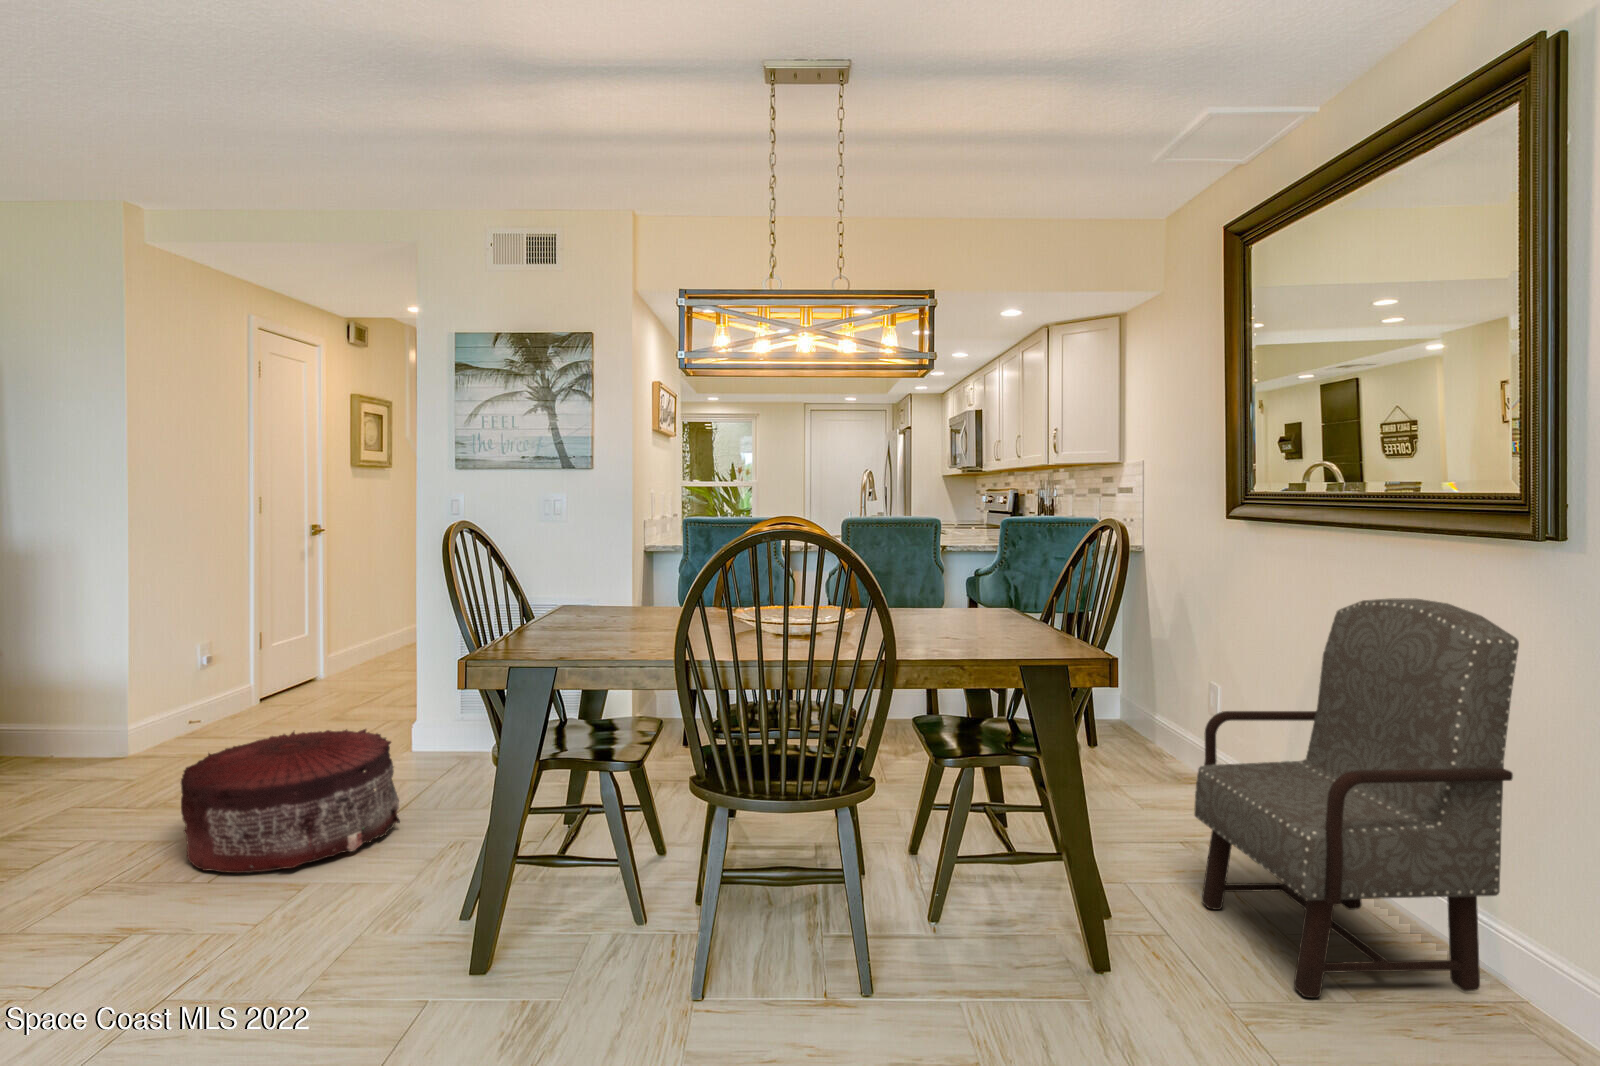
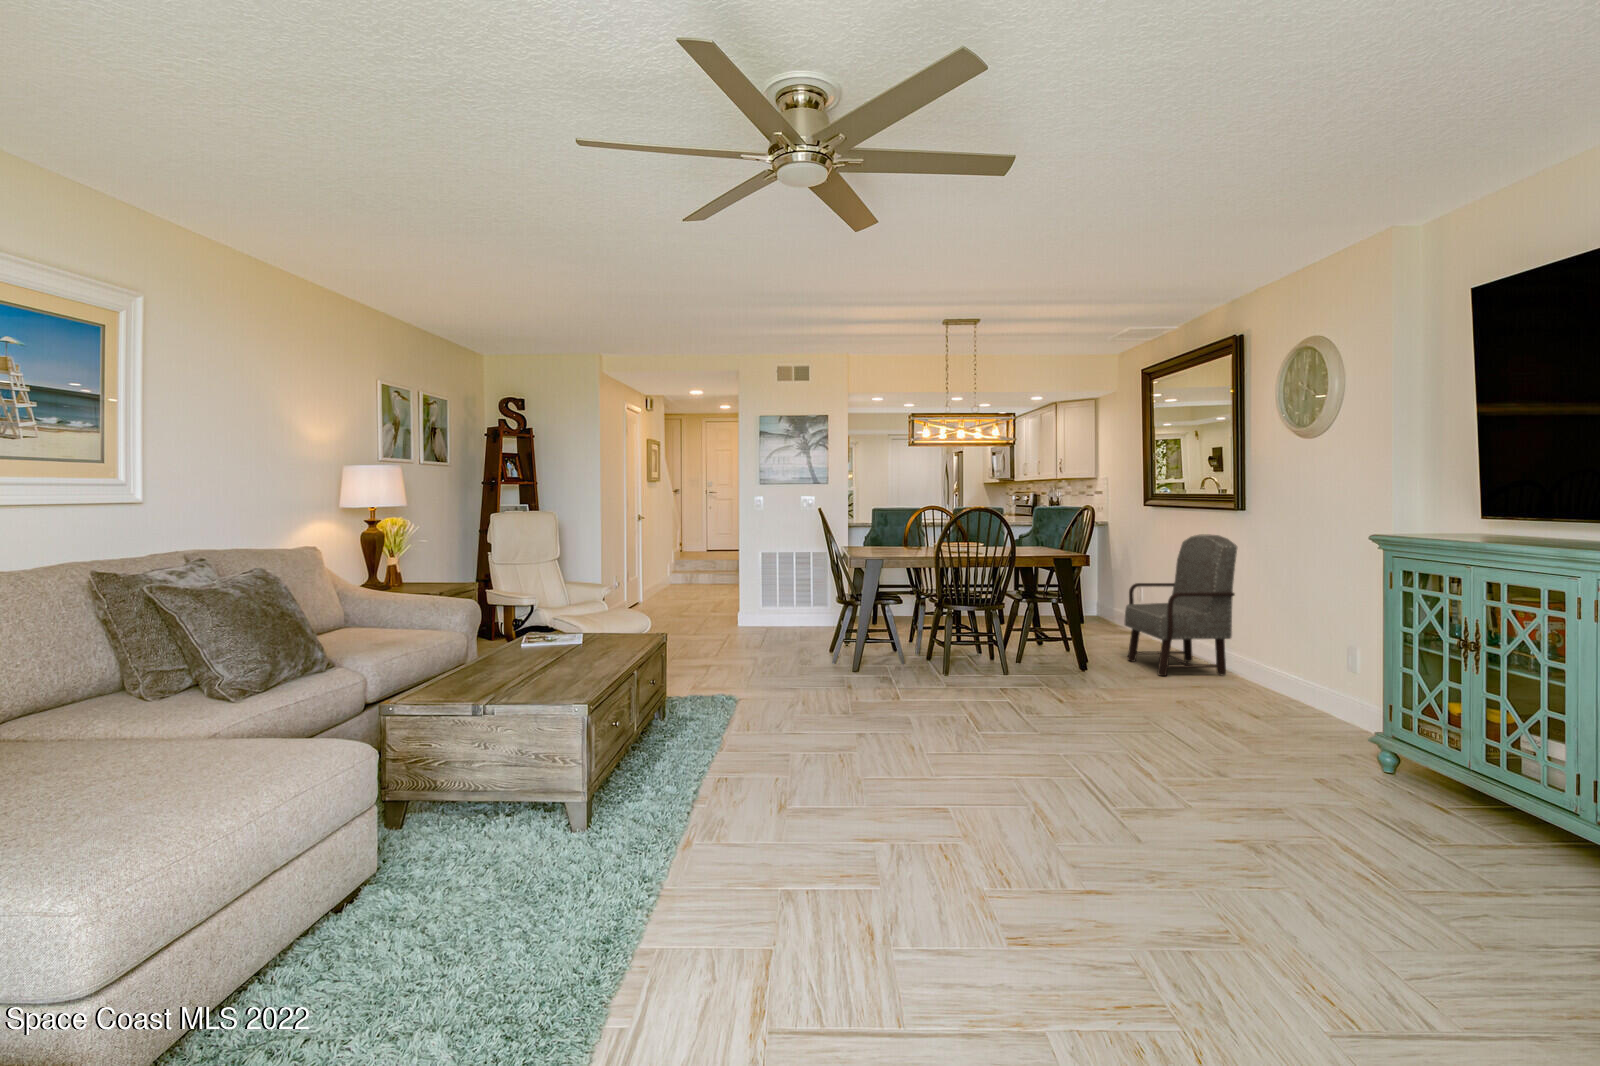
pouf: present [181,729,400,873] -> none [693,603,776,653]

